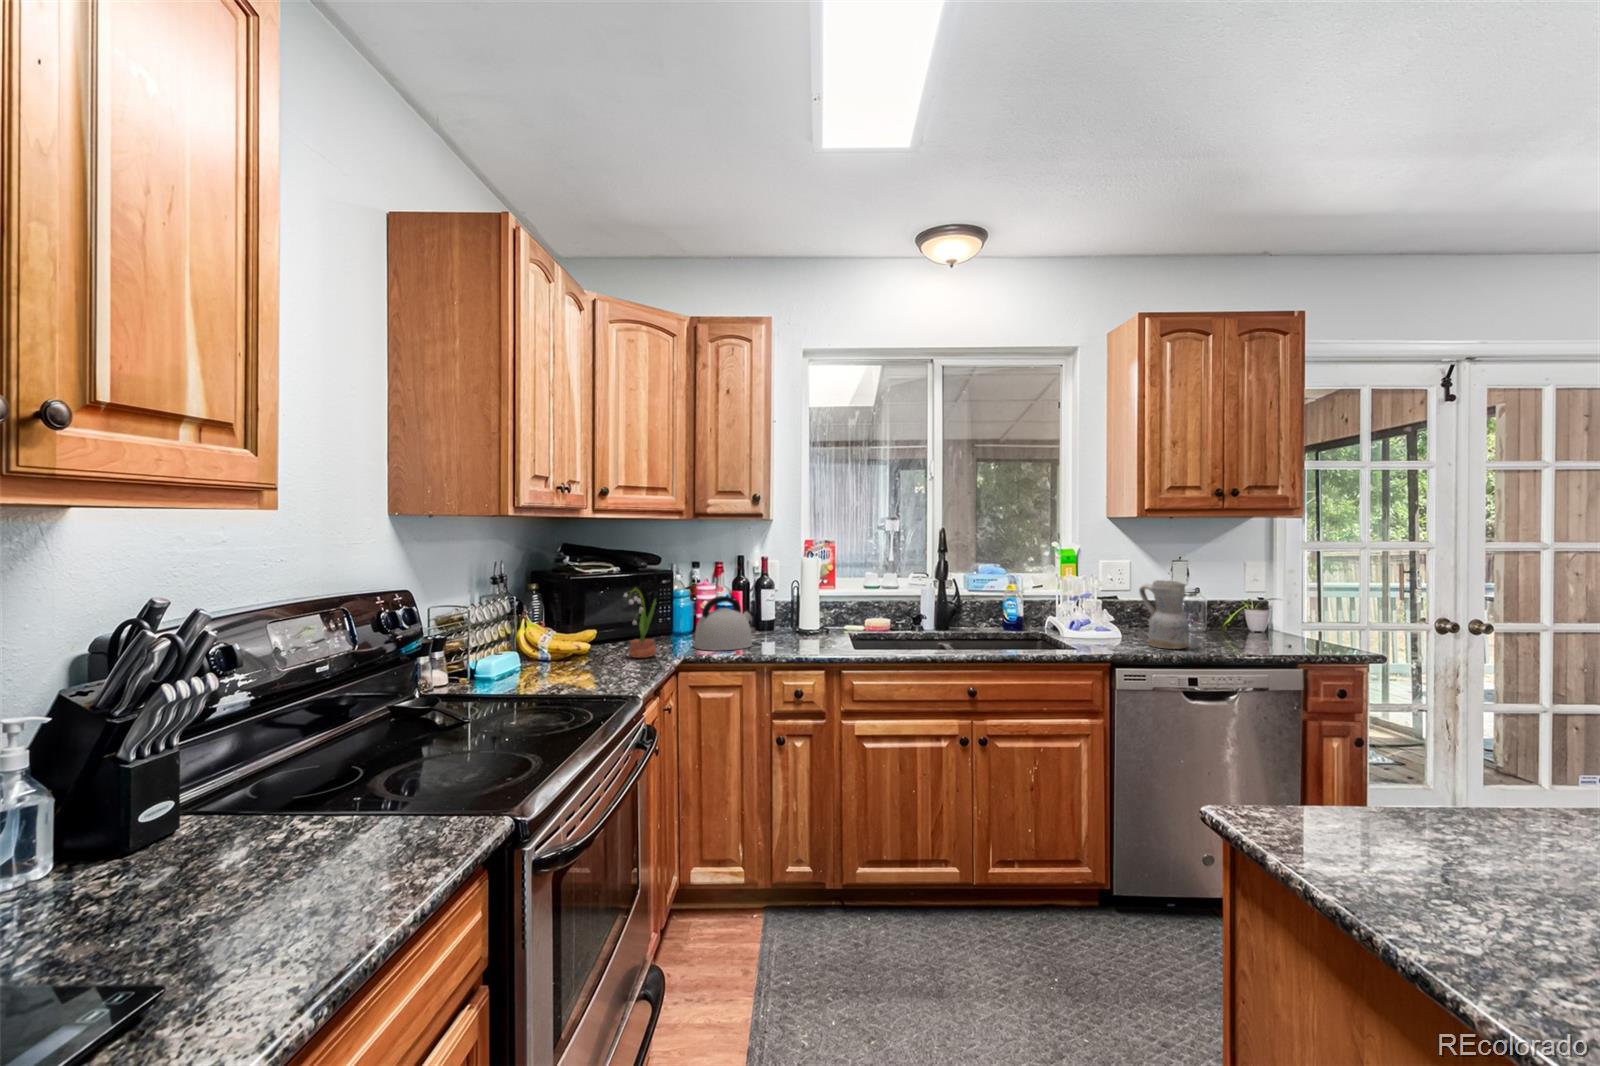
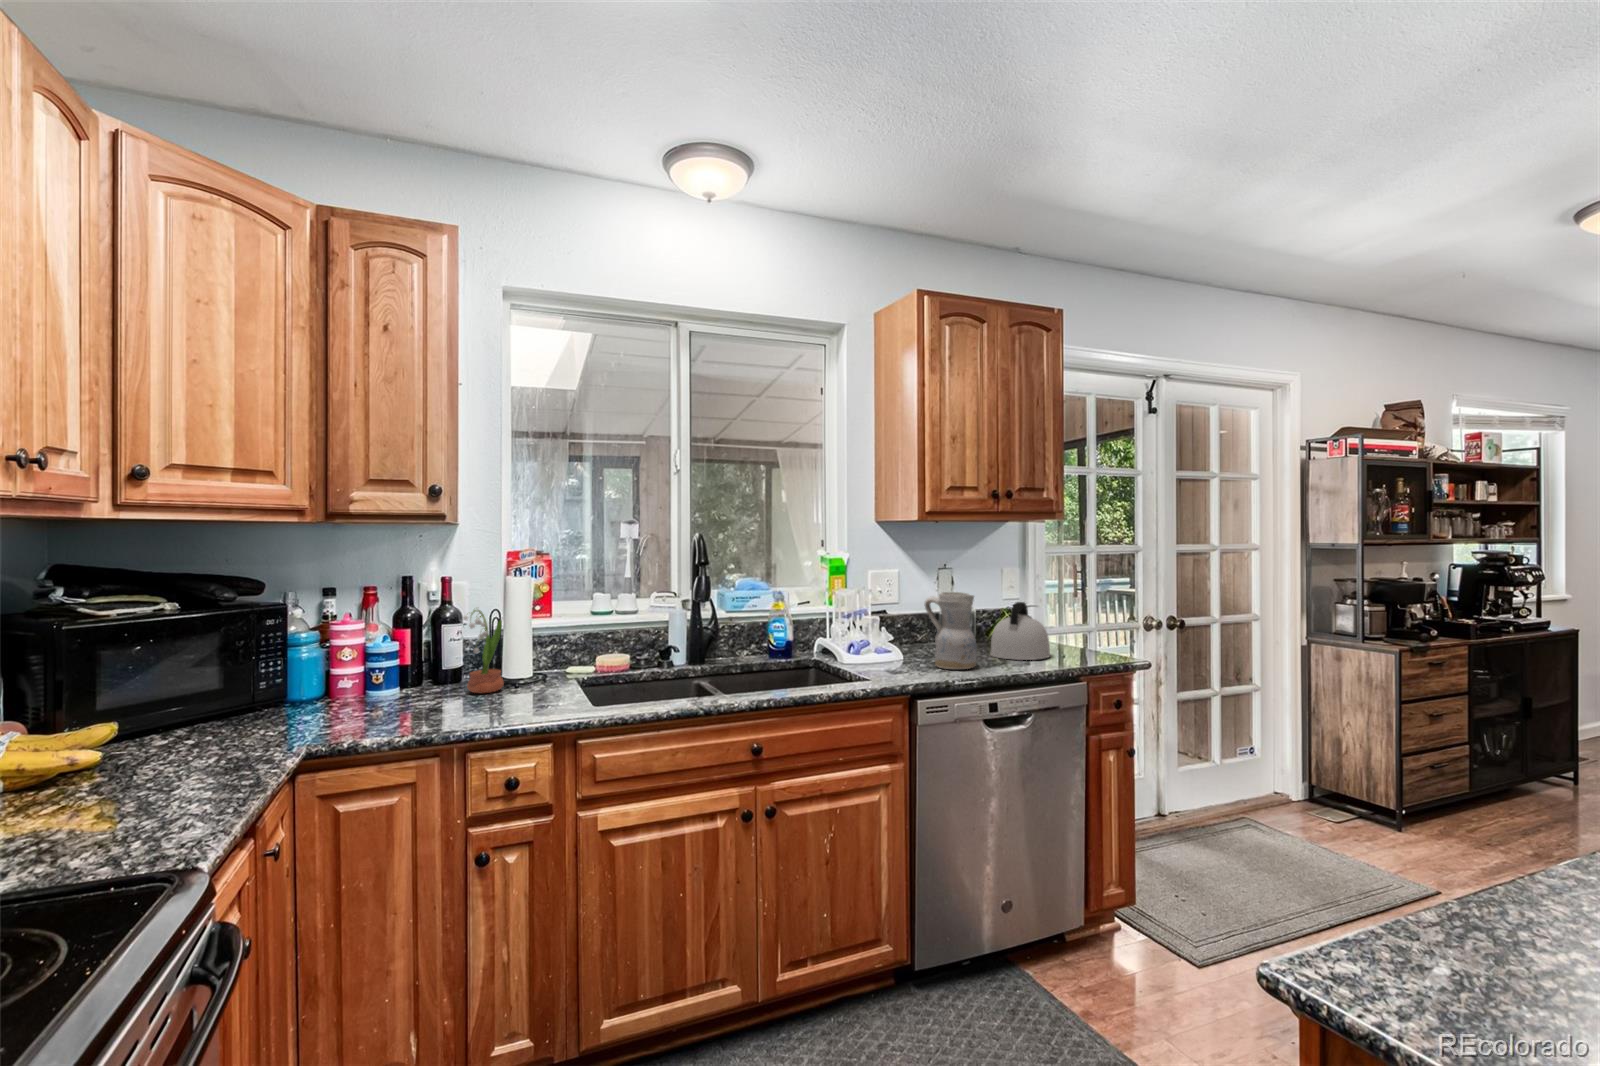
potted flower: present [624,589,656,658] -> present [463,610,504,693]
kettle: present [694,596,754,650] -> present [990,602,1051,660]

